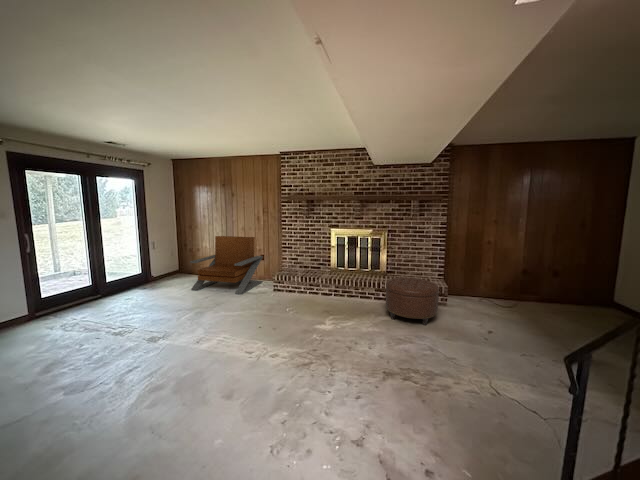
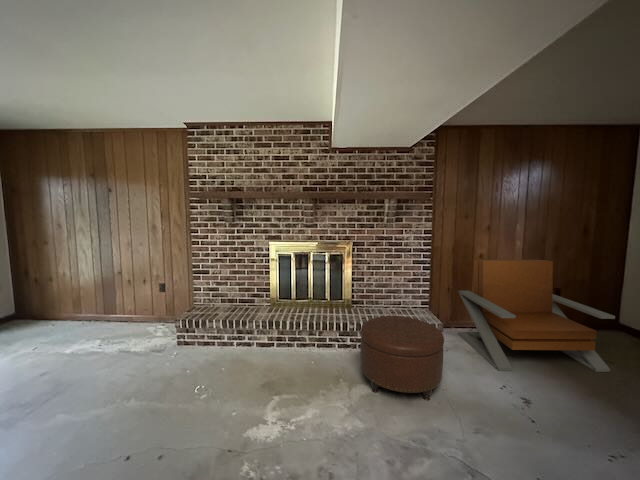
lounge chair: present [190,236,263,294] -> present [458,260,615,372]

